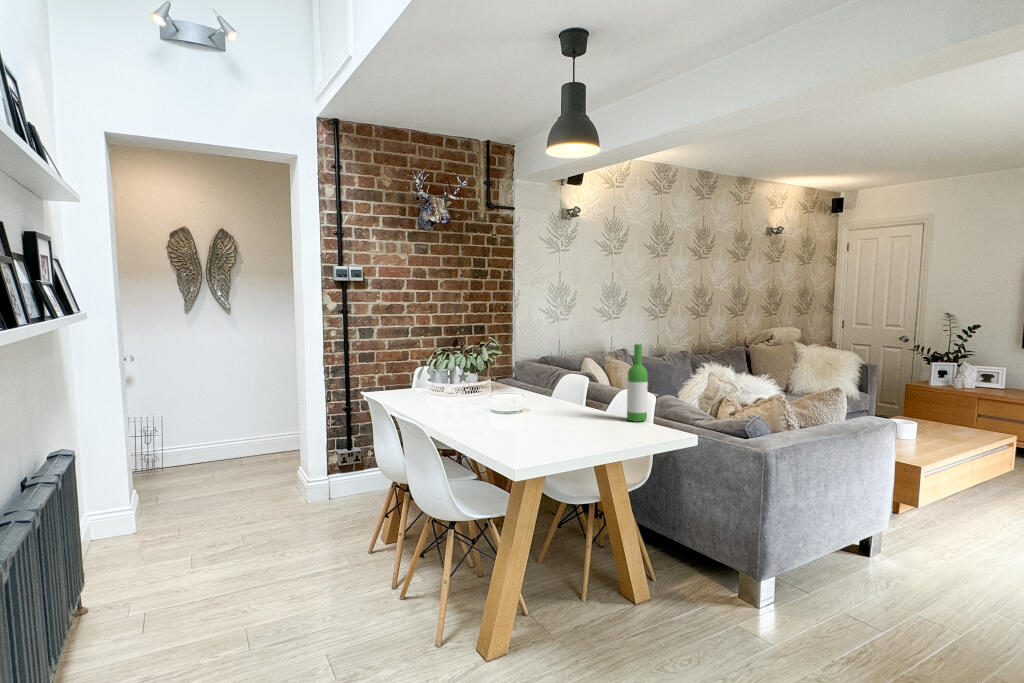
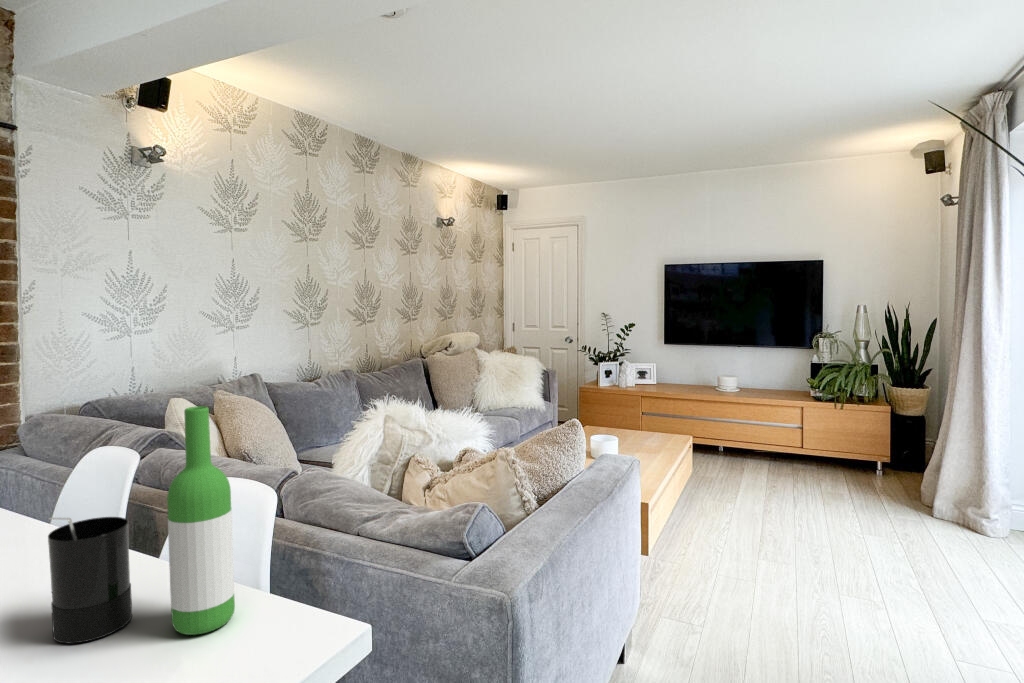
candle: none [589,379,613,418] -> present [48,517,132,643]

